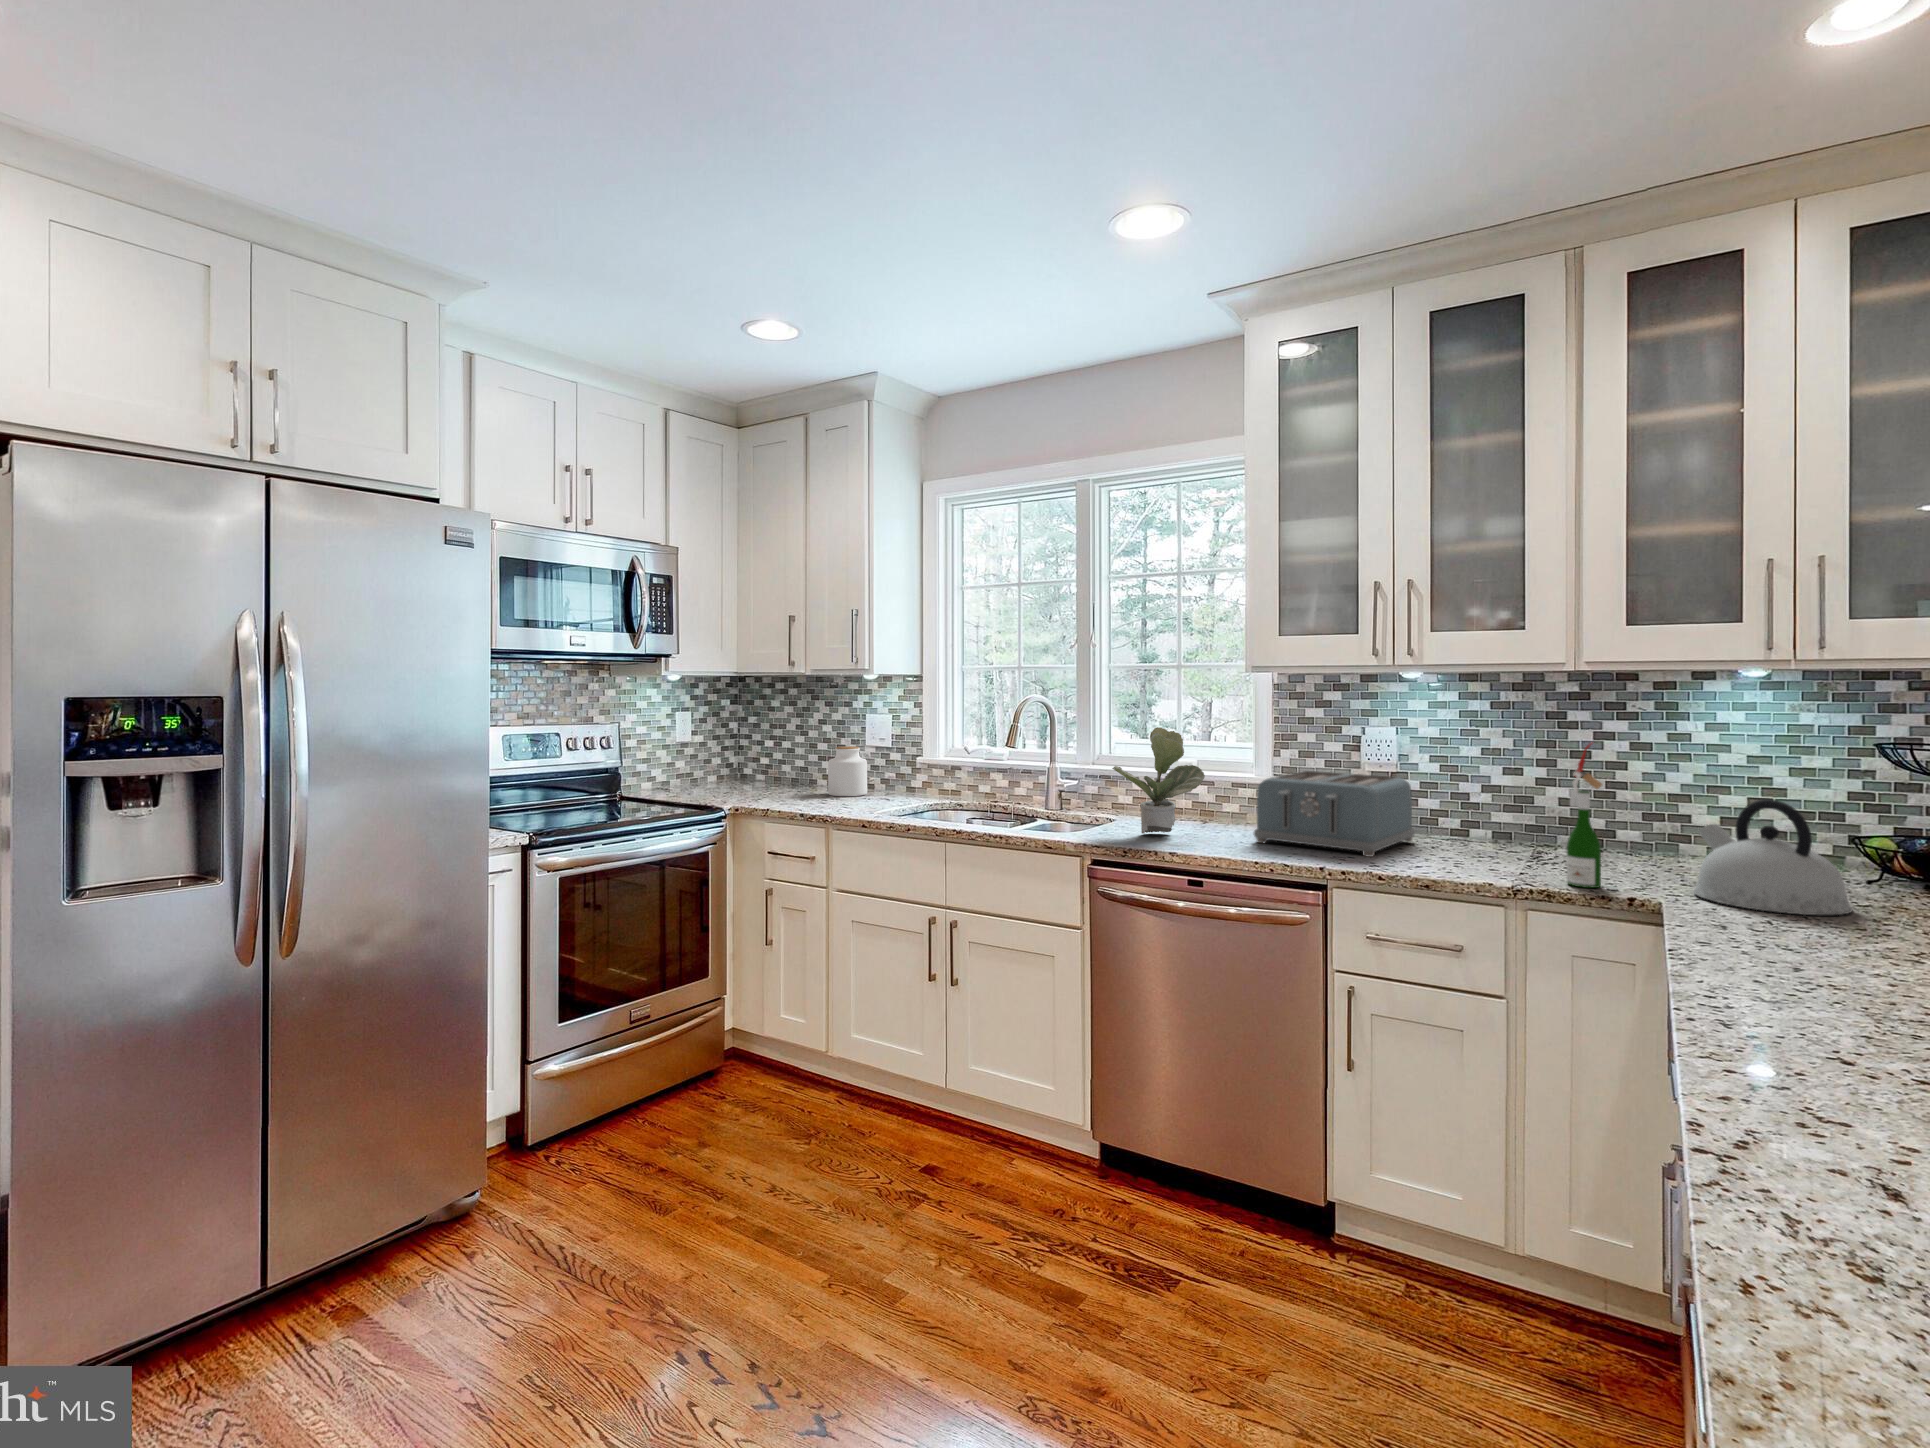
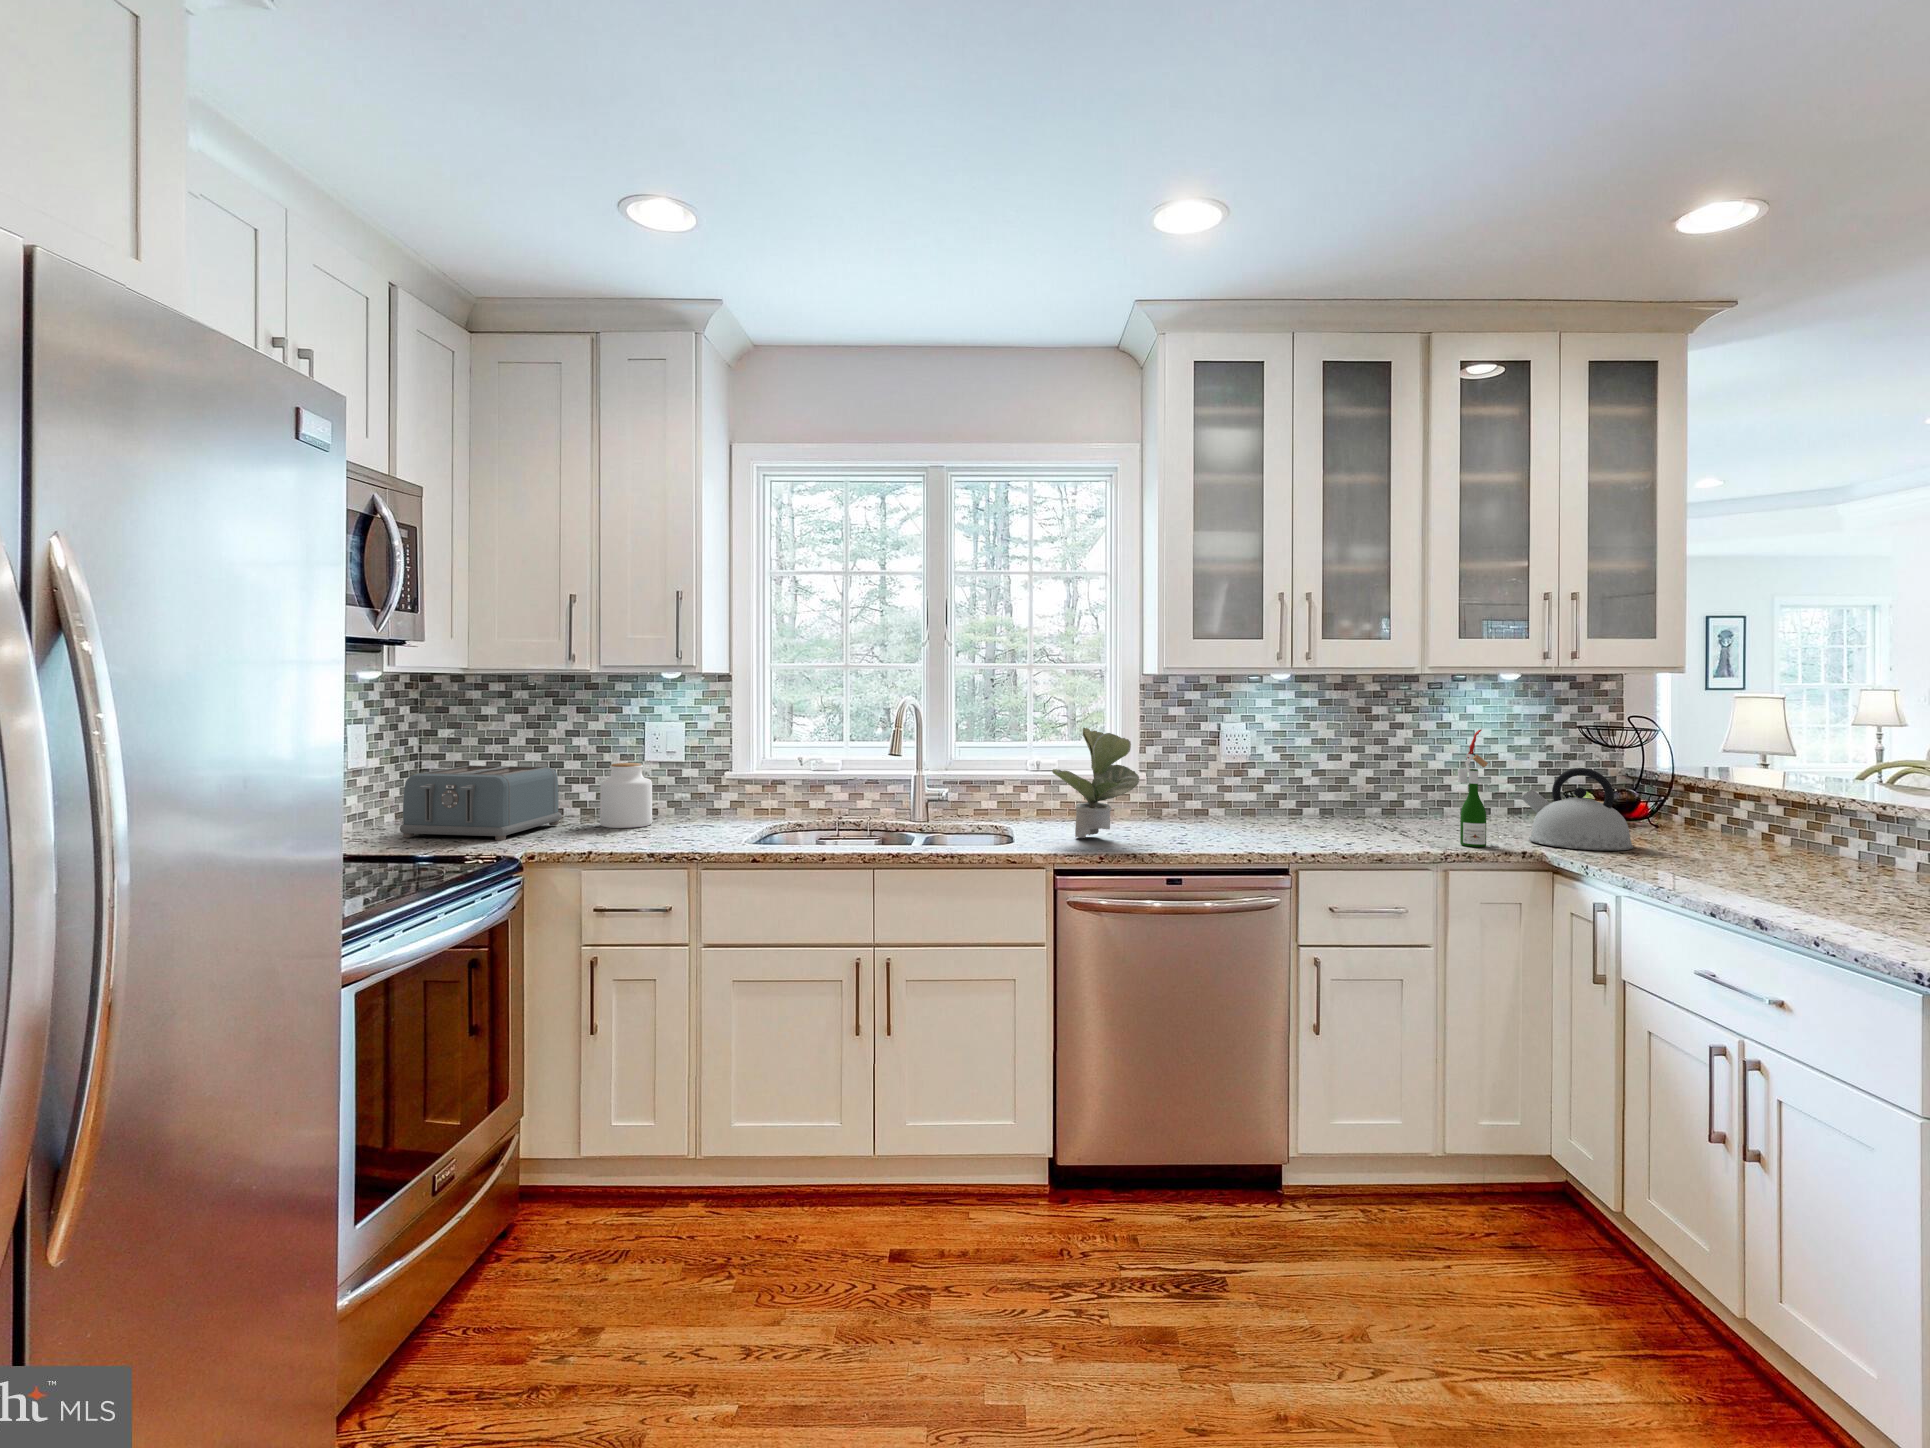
toaster: present [1254,771,1415,857] -> present [400,765,561,841]

